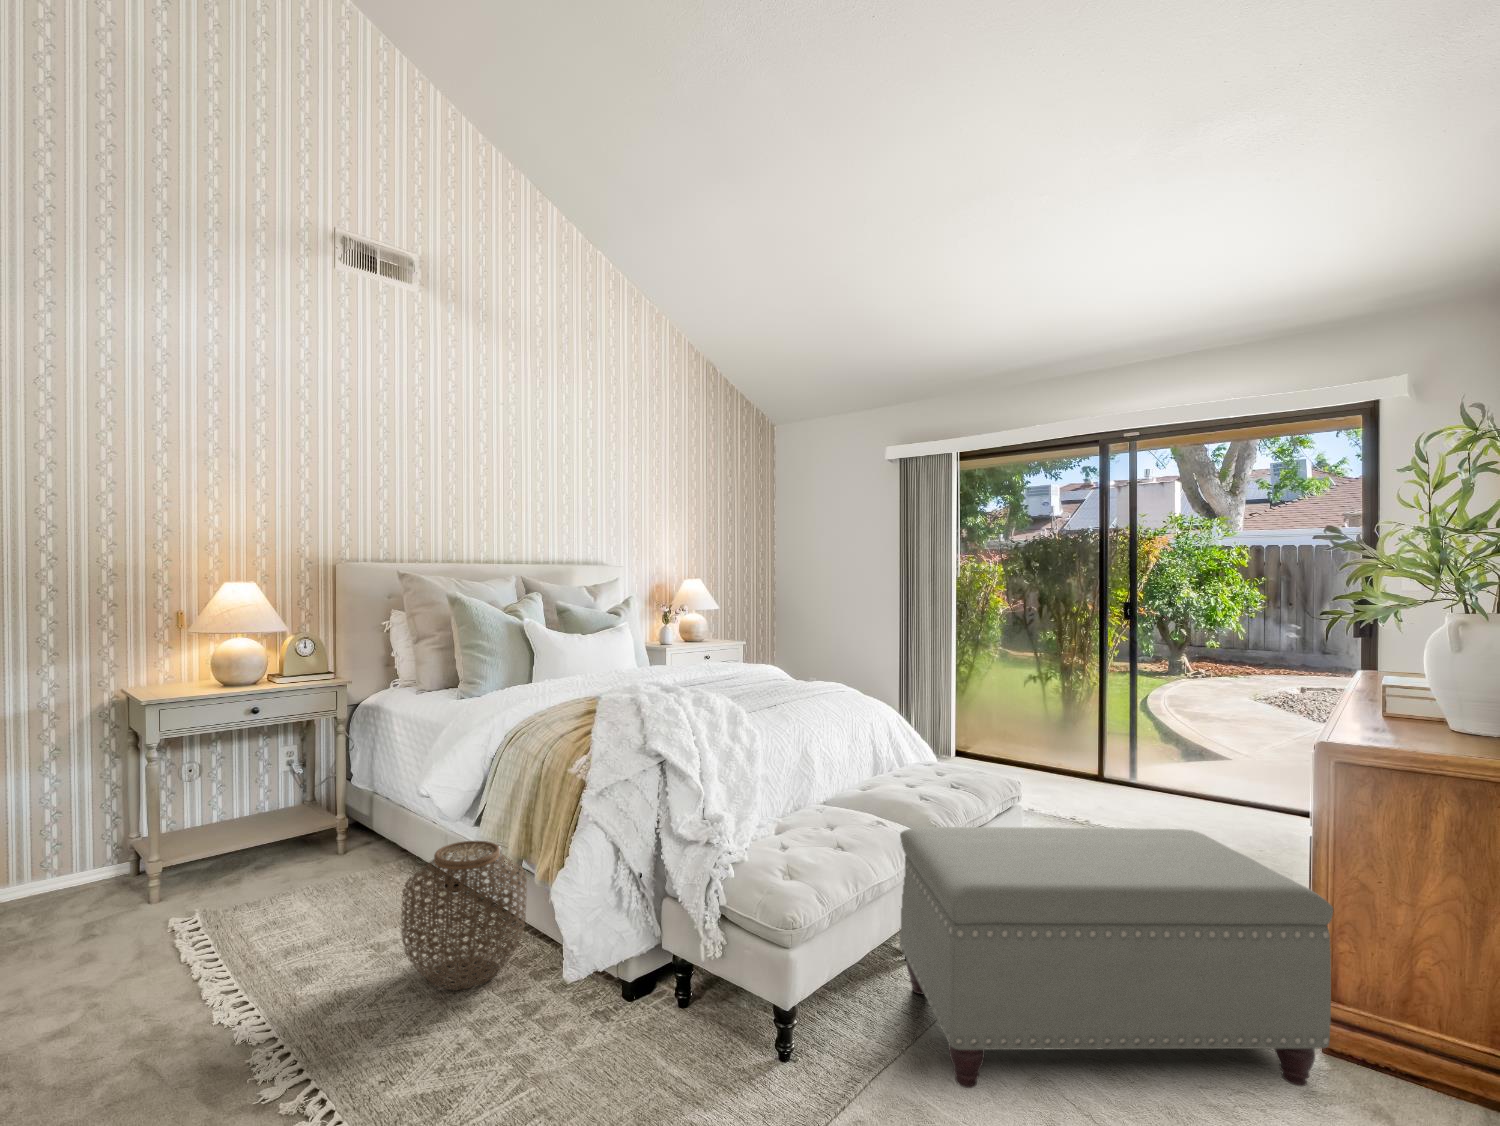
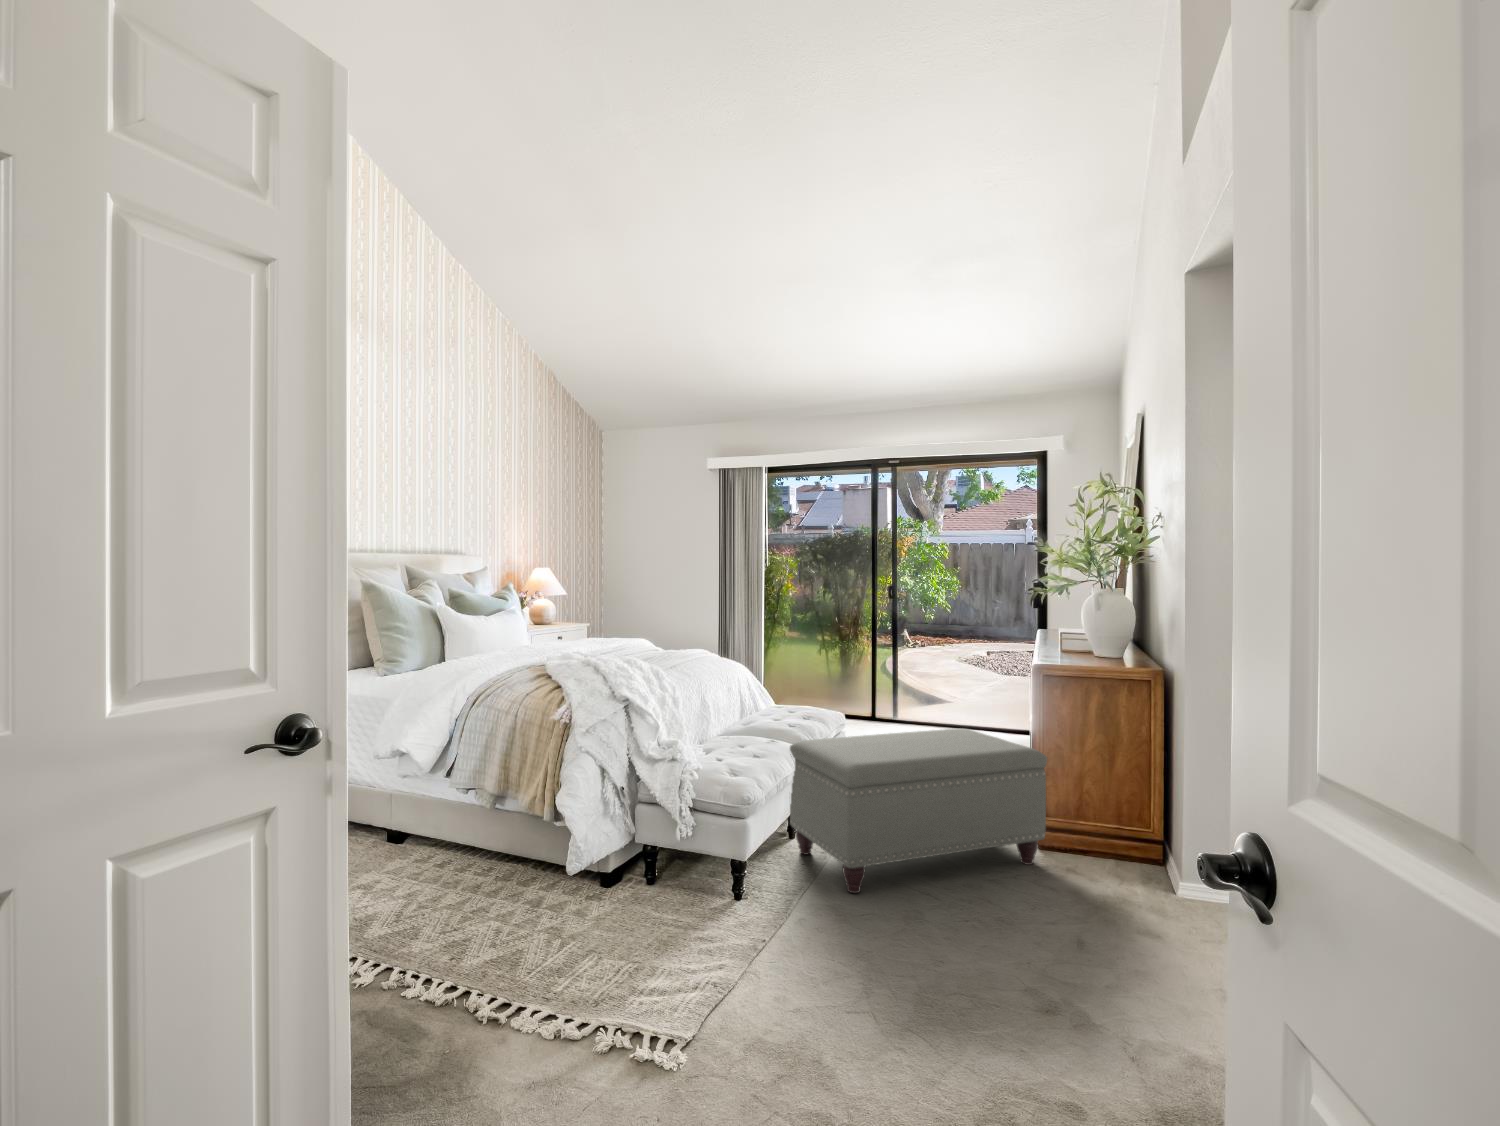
woven basket: present [401,841,527,990] -> none [408,784,510,901]

